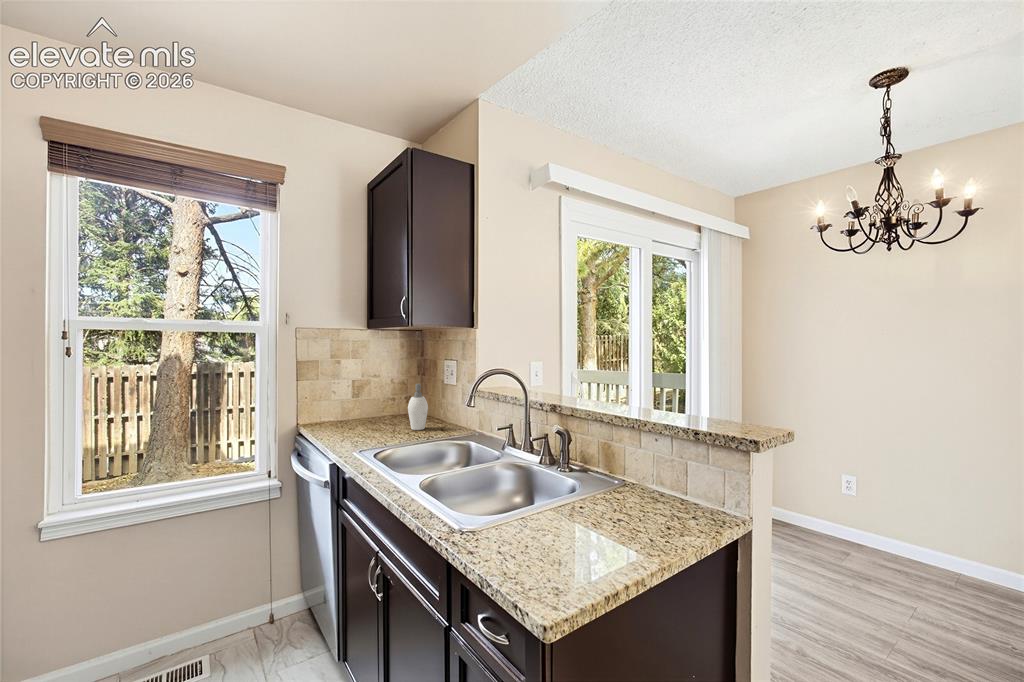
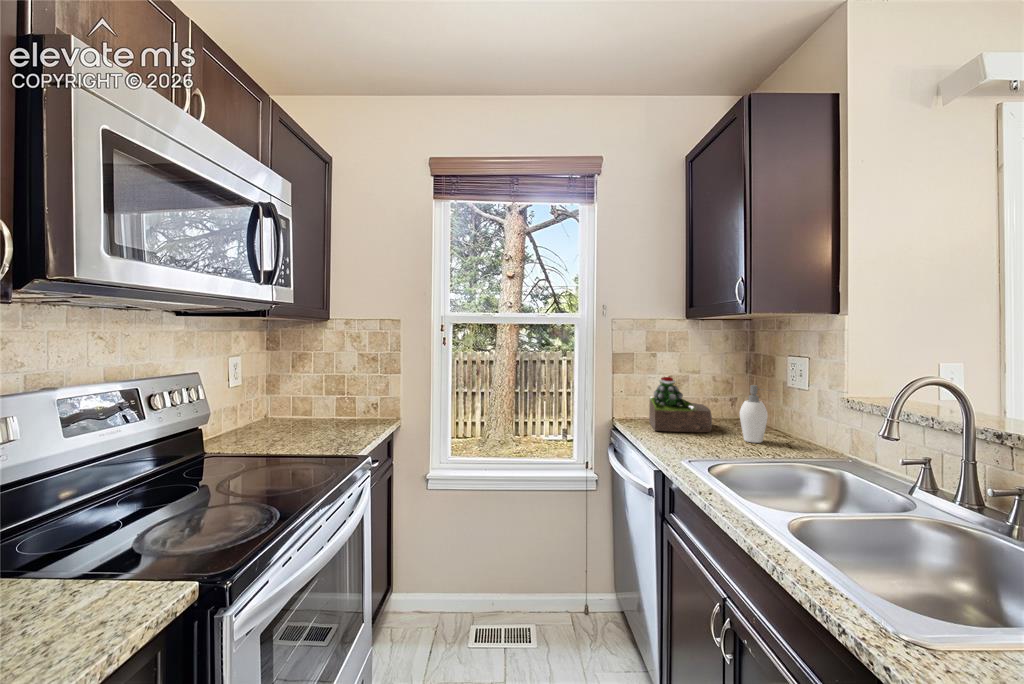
succulent plant: none [335,381,388,431] -> present [649,377,712,432]

